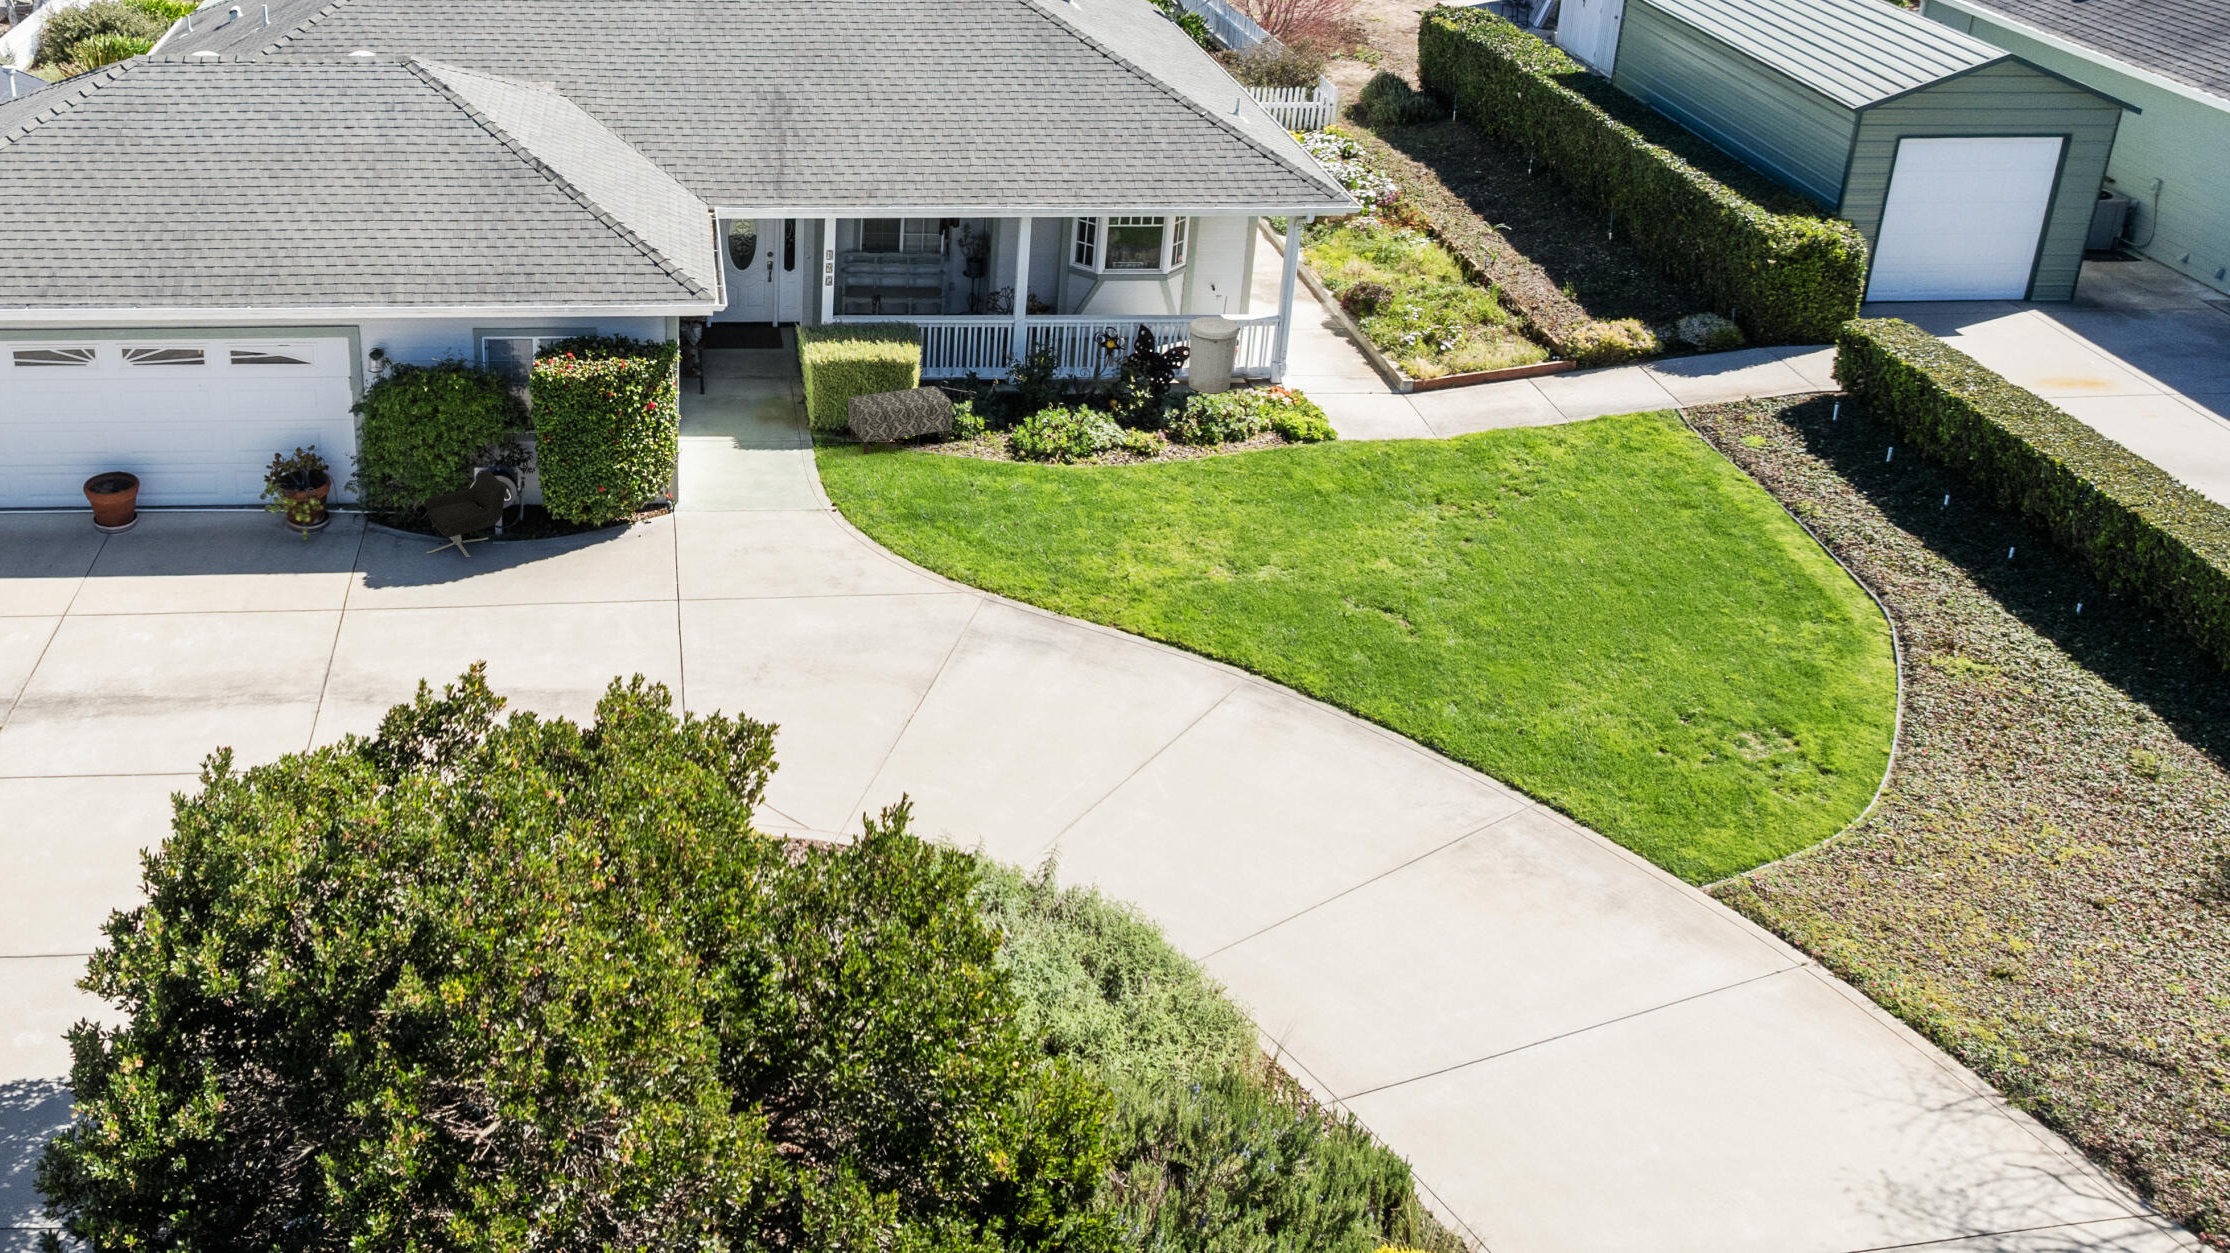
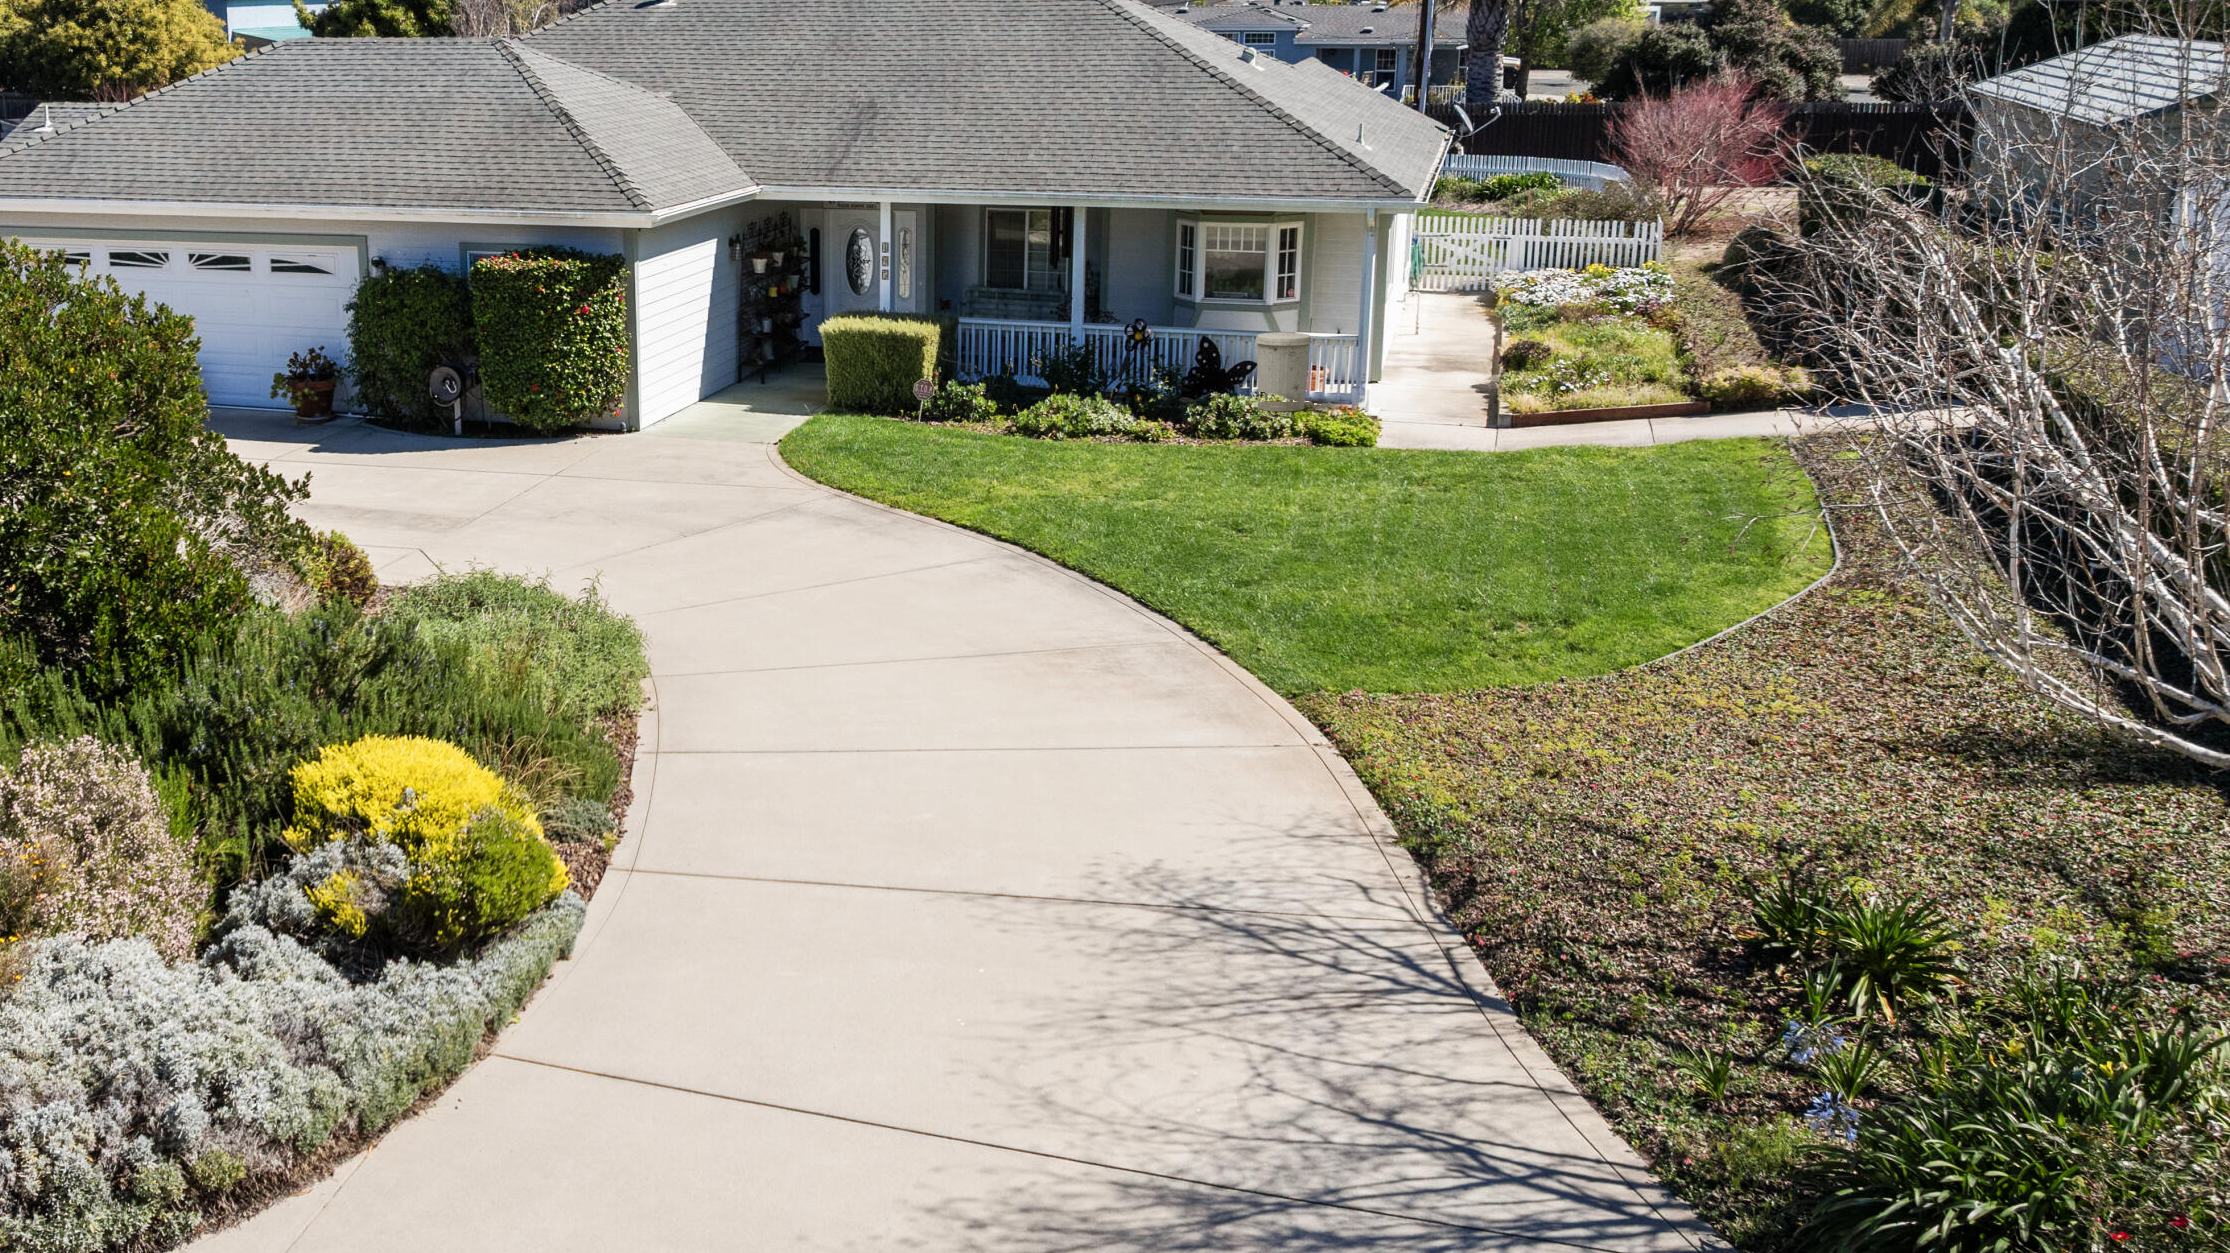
bench: present [848,386,952,454] -> none [844,363,945,417]
lounge chair: present [424,470,506,557] -> none [367,365,443,435]

